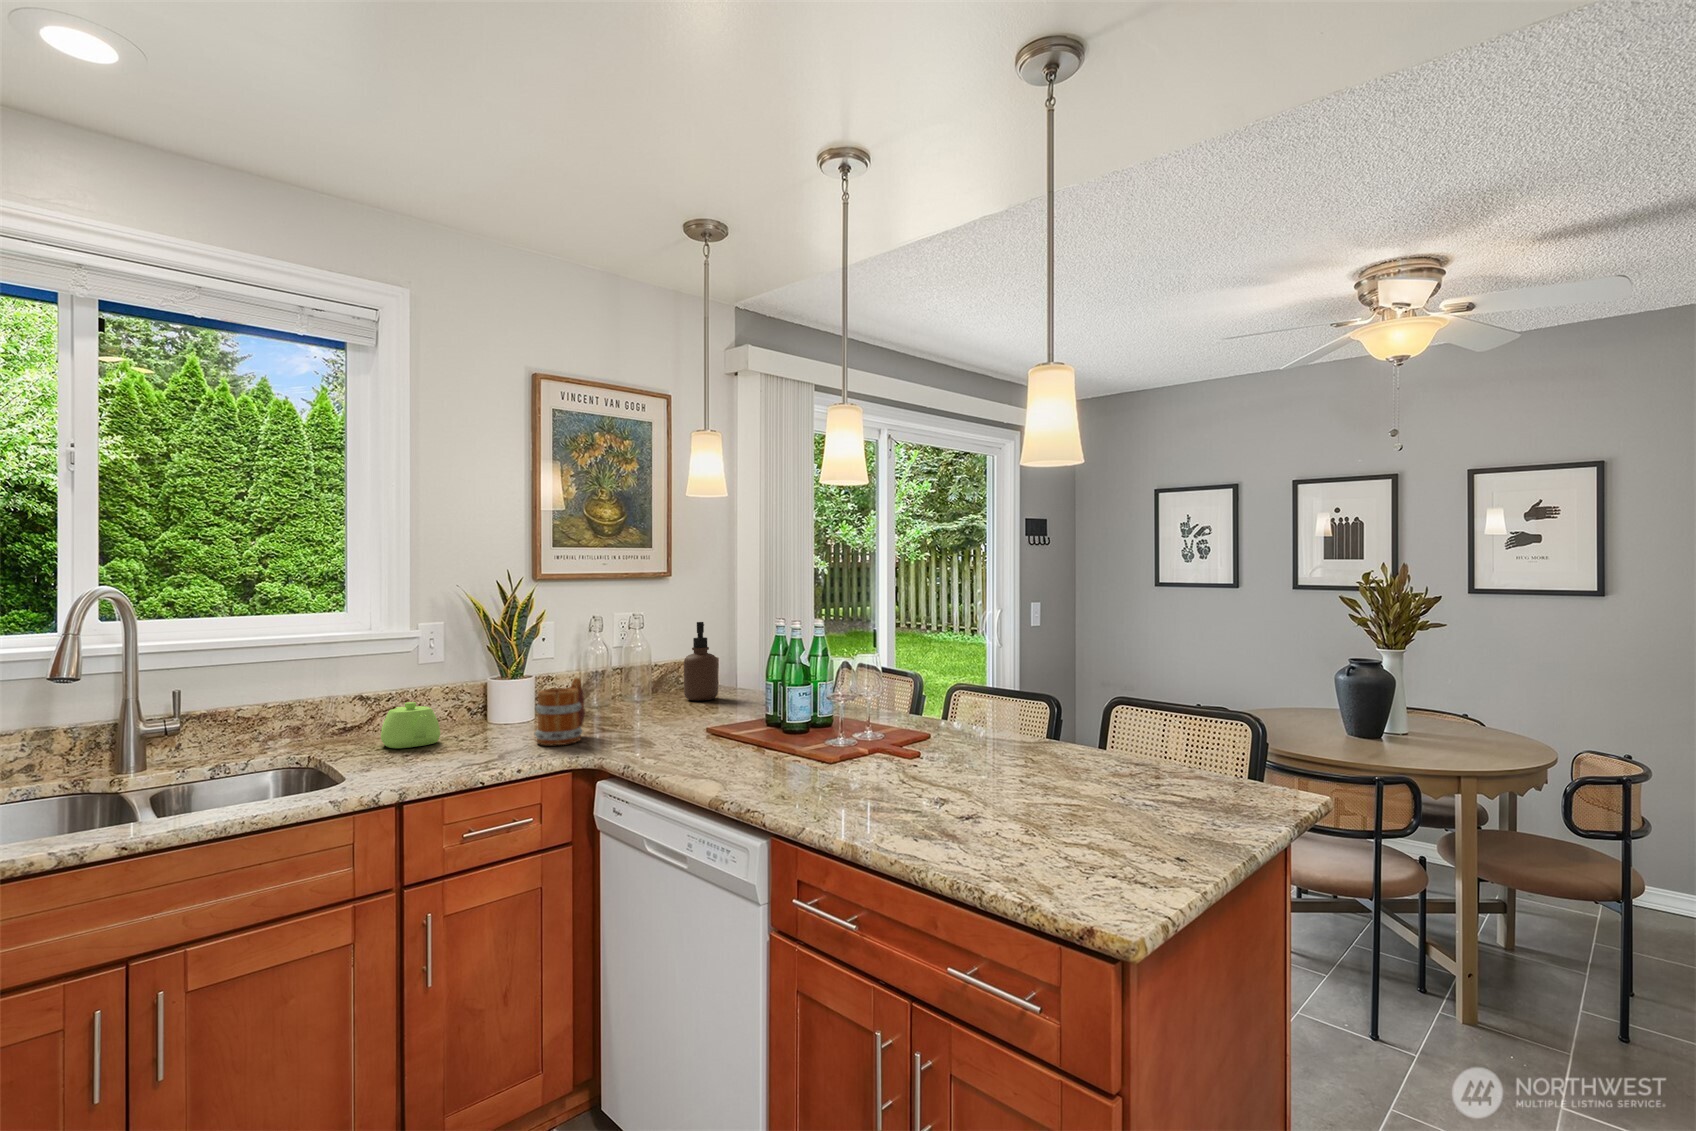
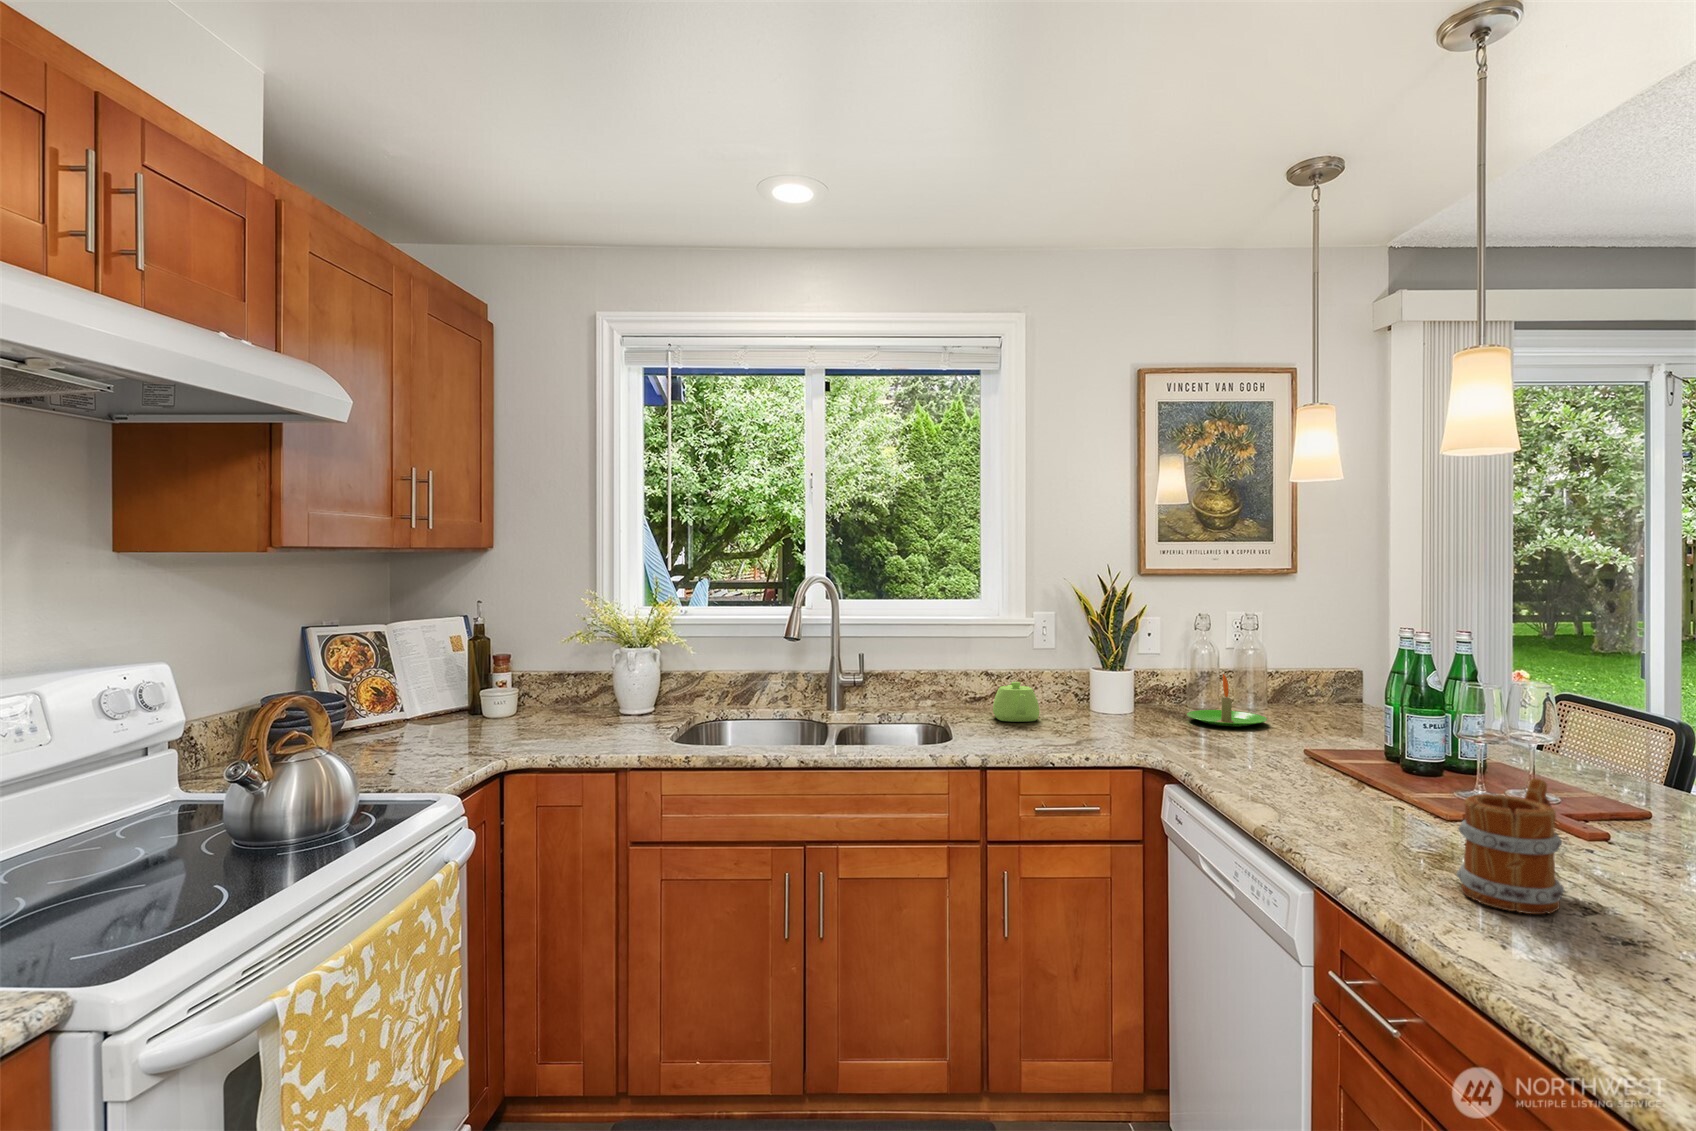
soap dispenser: present [684,622,718,701] -> none [1306,625,1349,714]
candle: none [591,672,663,721] -> present [1187,674,1267,726]
mug: present [535,678,585,745] -> present [1457,778,1564,914]

